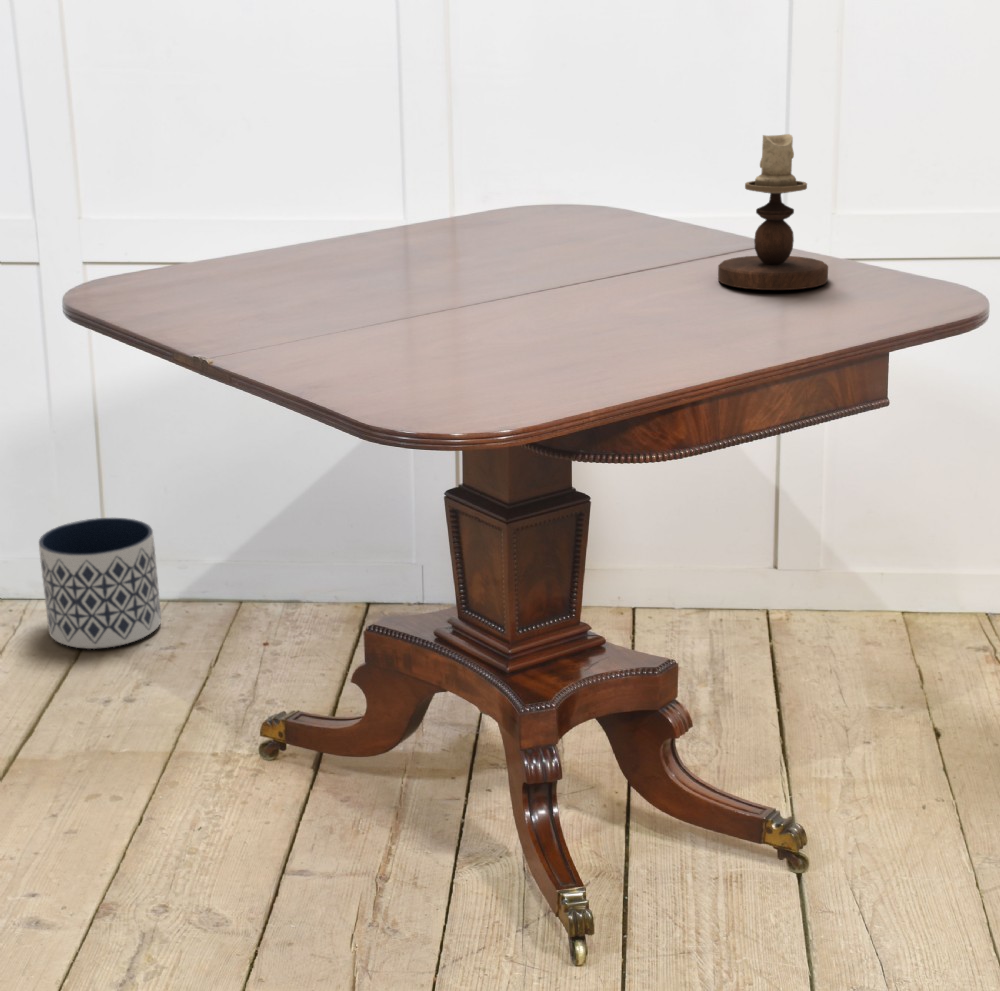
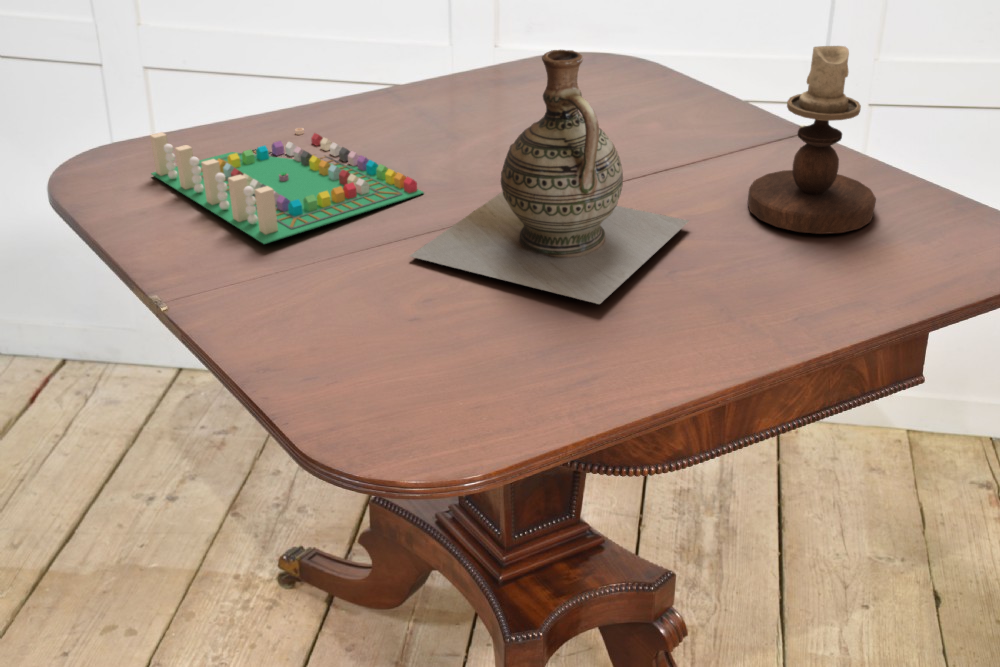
ceramic jug: none [428,131,670,326] -> present [410,50,689,304]
board game: none [169,247,428,313] -> present [150,128,424,244]
planter: present [39,518,161,649] -> none [100,302,218,430]

